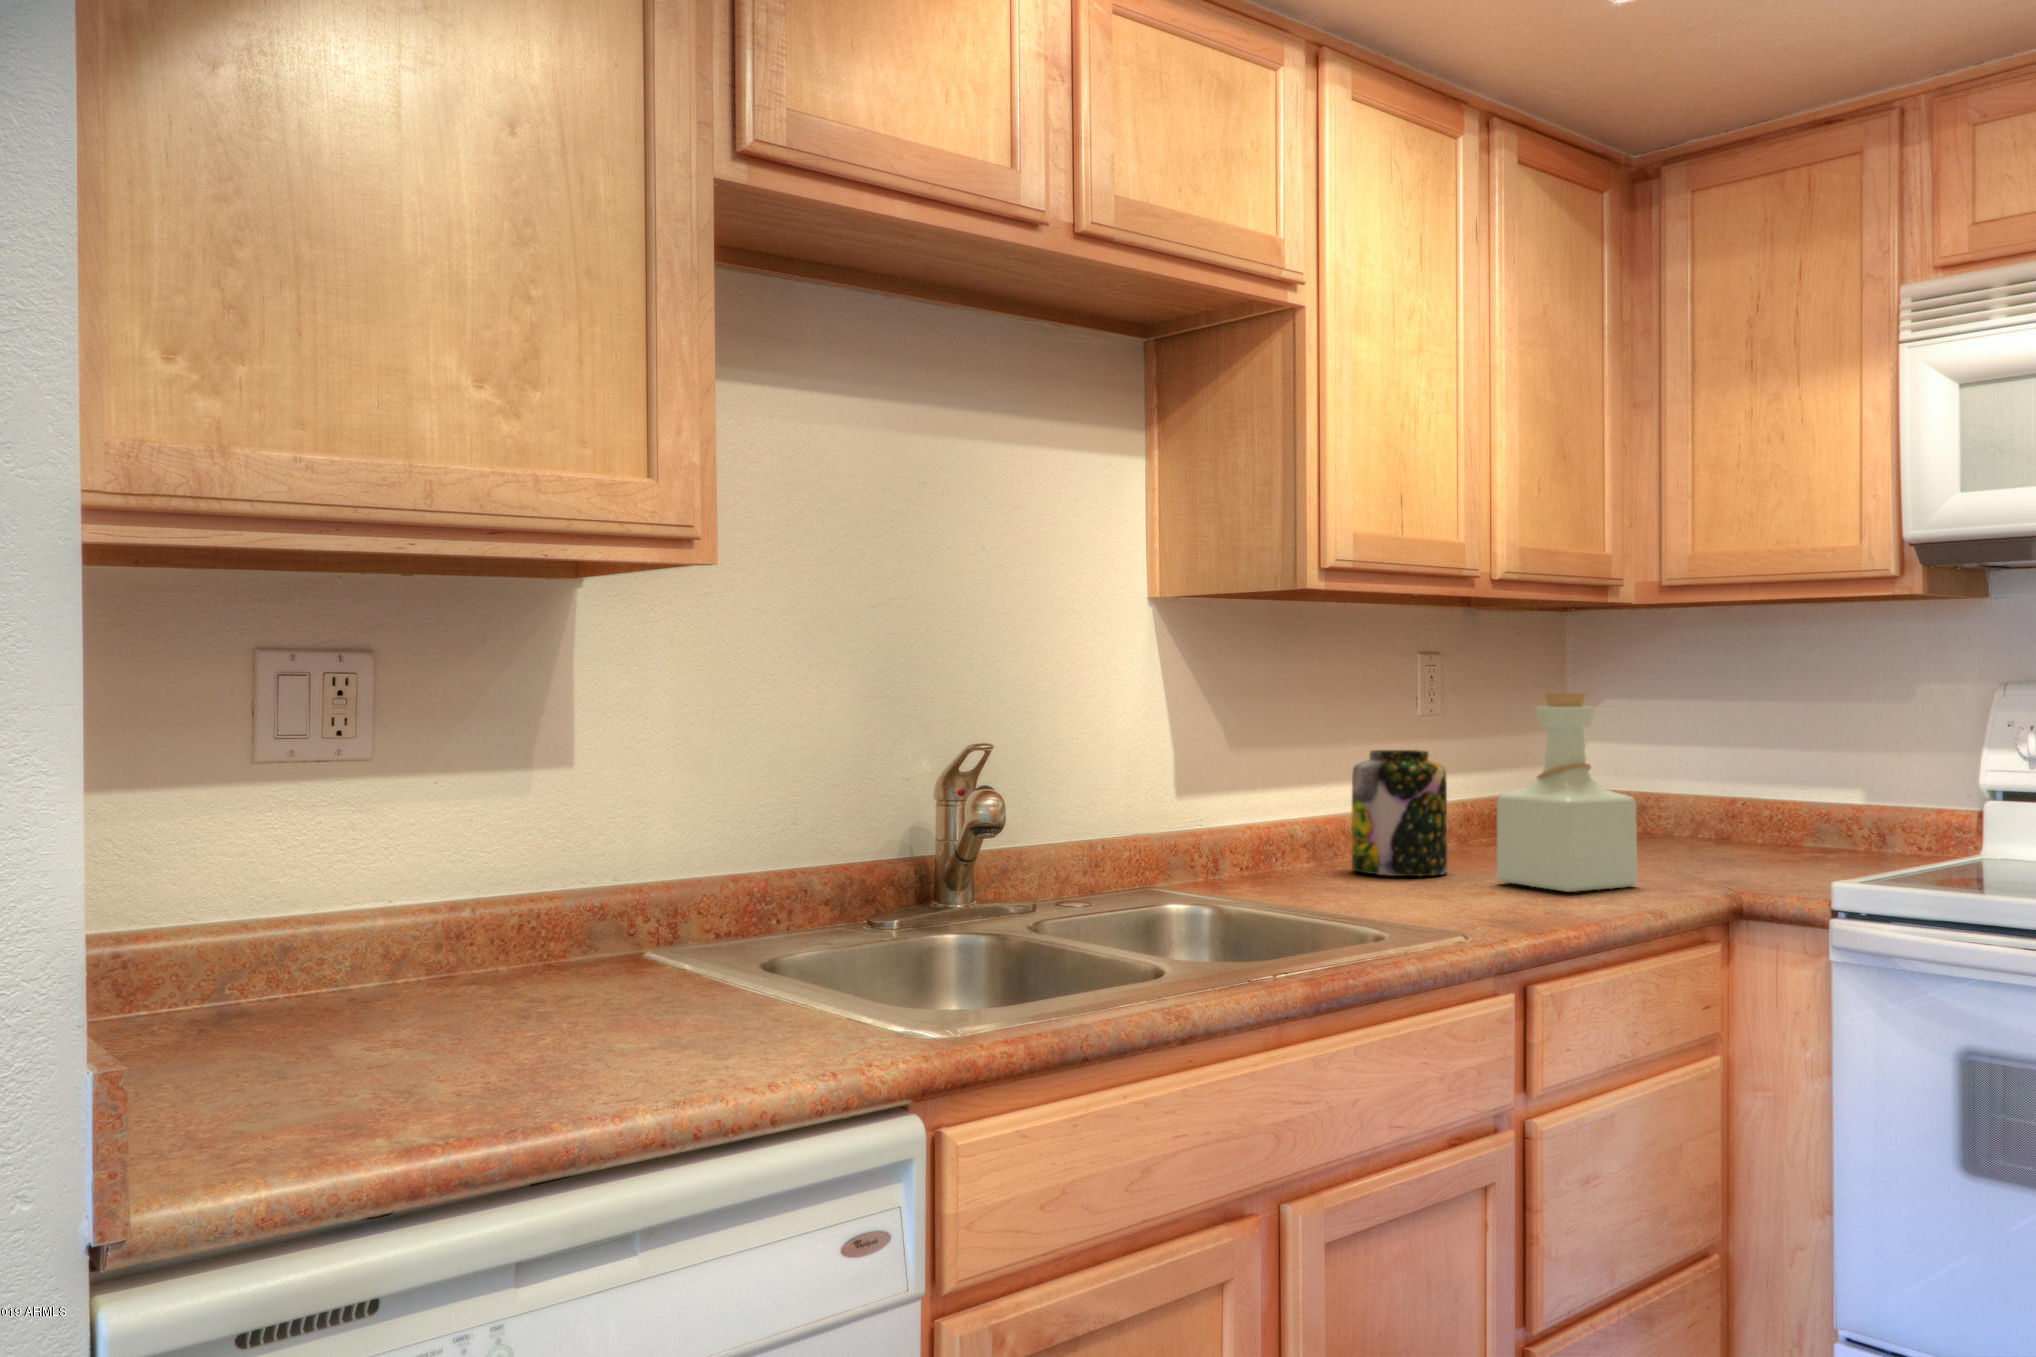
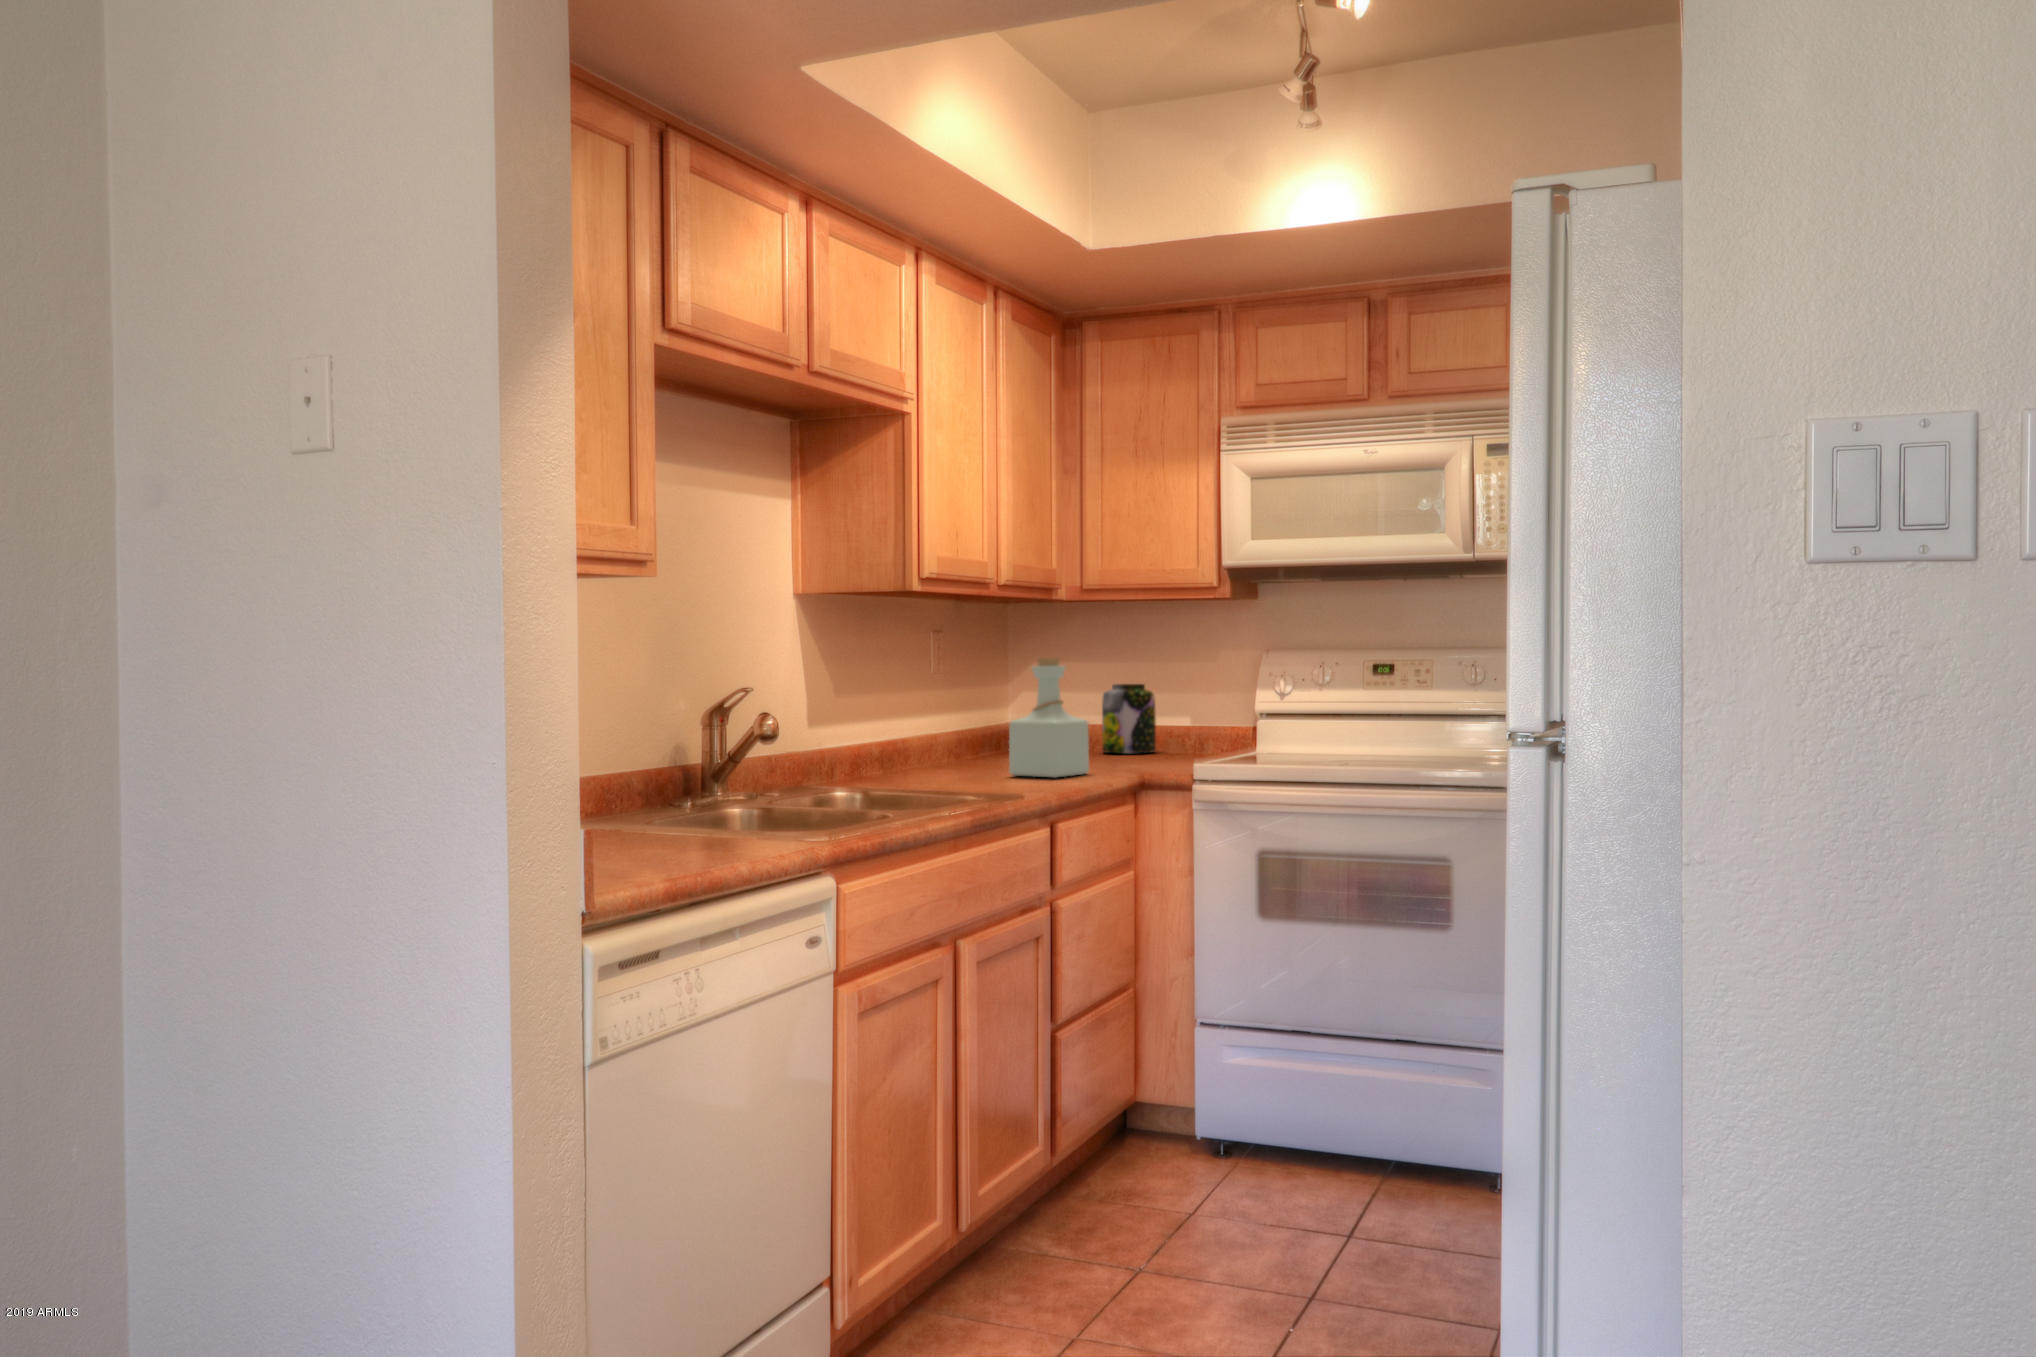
jar: present [1352,750,1448,876] -> present [1102,684,1156,753]

